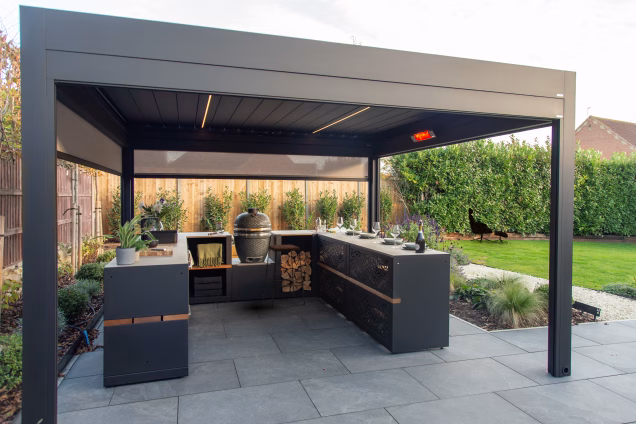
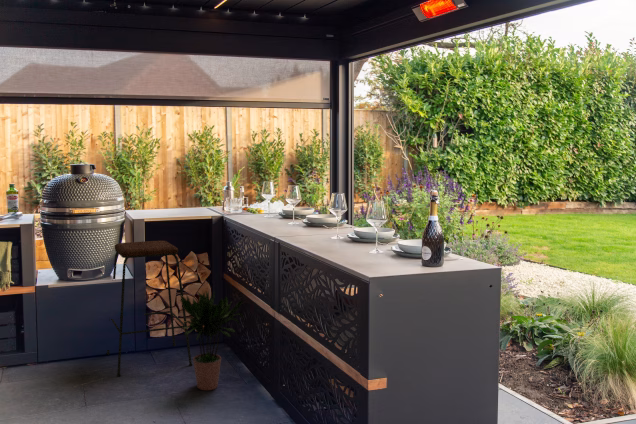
lounge chair: present [468,208,508,243] -> none [513,159,580,220]
potted plant: none [303,264,334,313] -> present [180,292,243,390]

